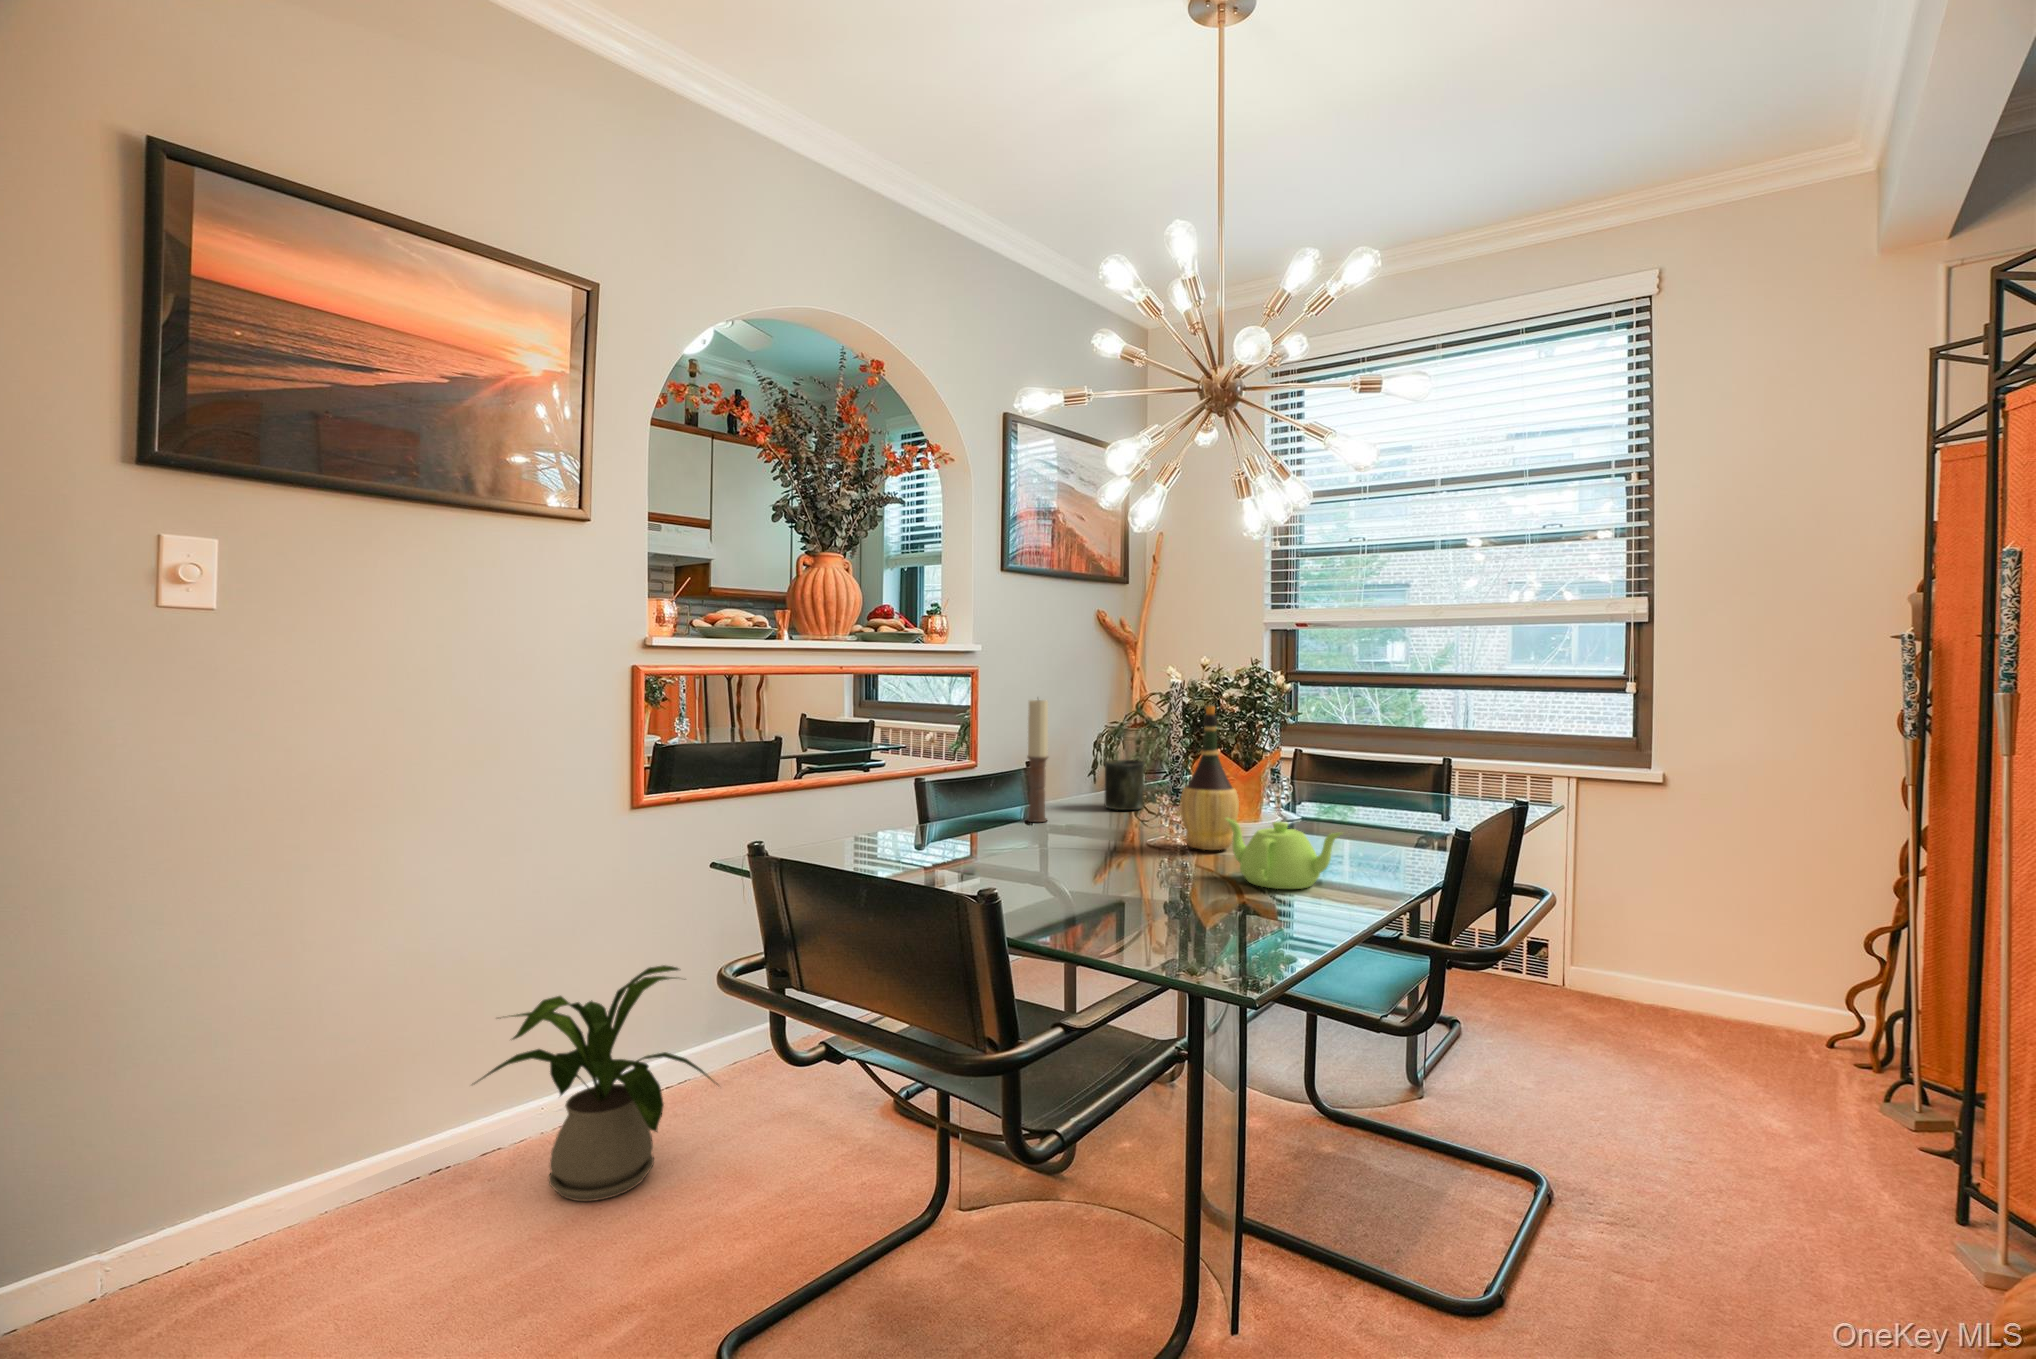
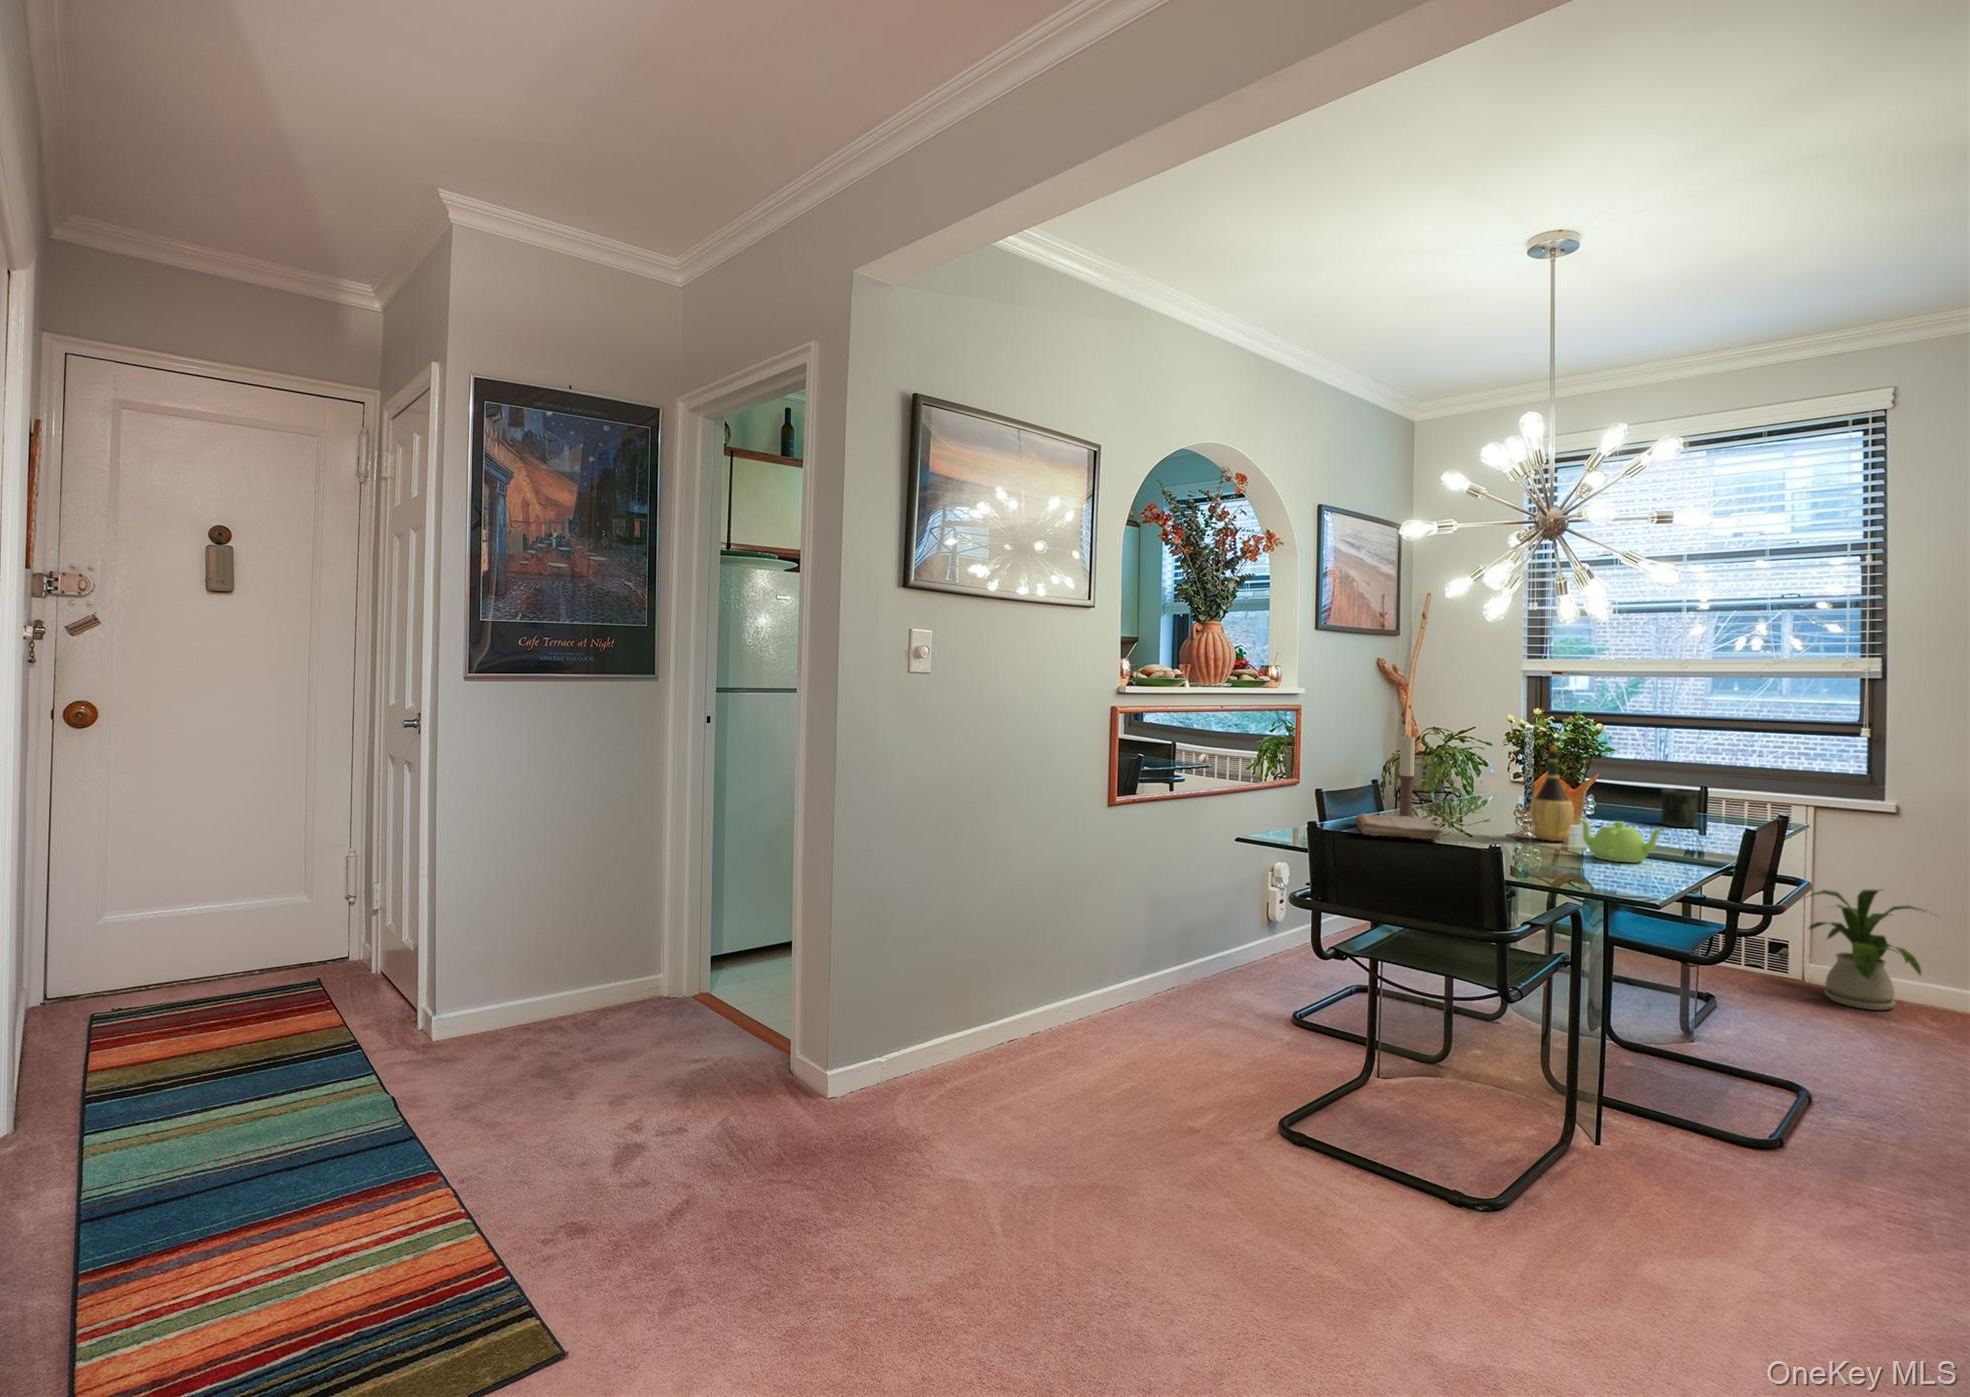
mug: present [1104,760,1145,810] -> present [1661,789,1698,827]
book: none [923,815,1052,857] -> present [1355,814,1442,840]
house plant: present [474,965,714,1201] -> present [1809,889,1922,1010]

